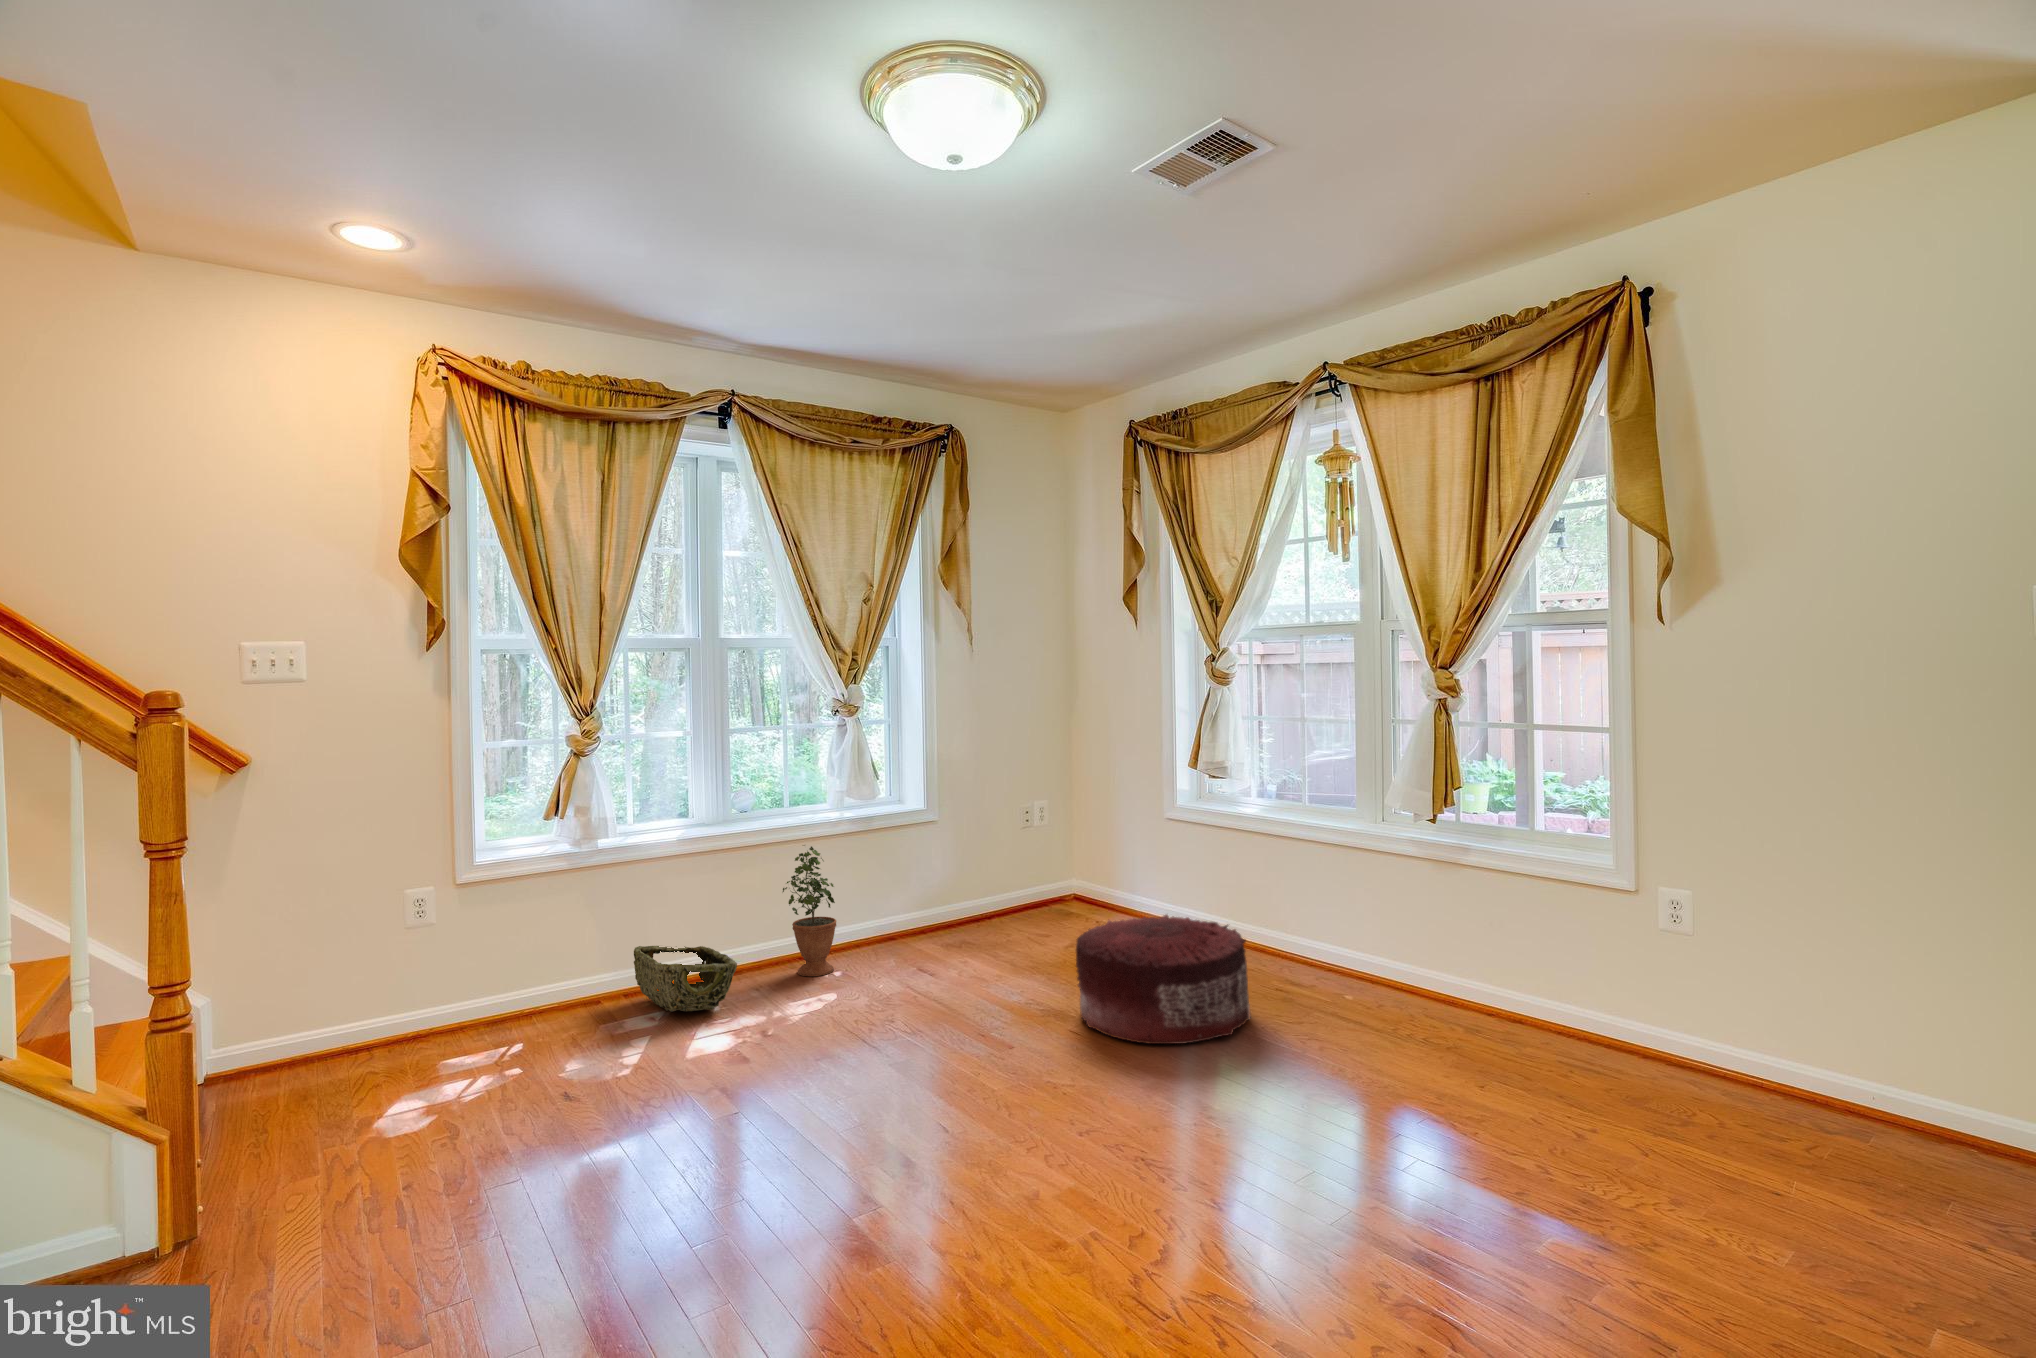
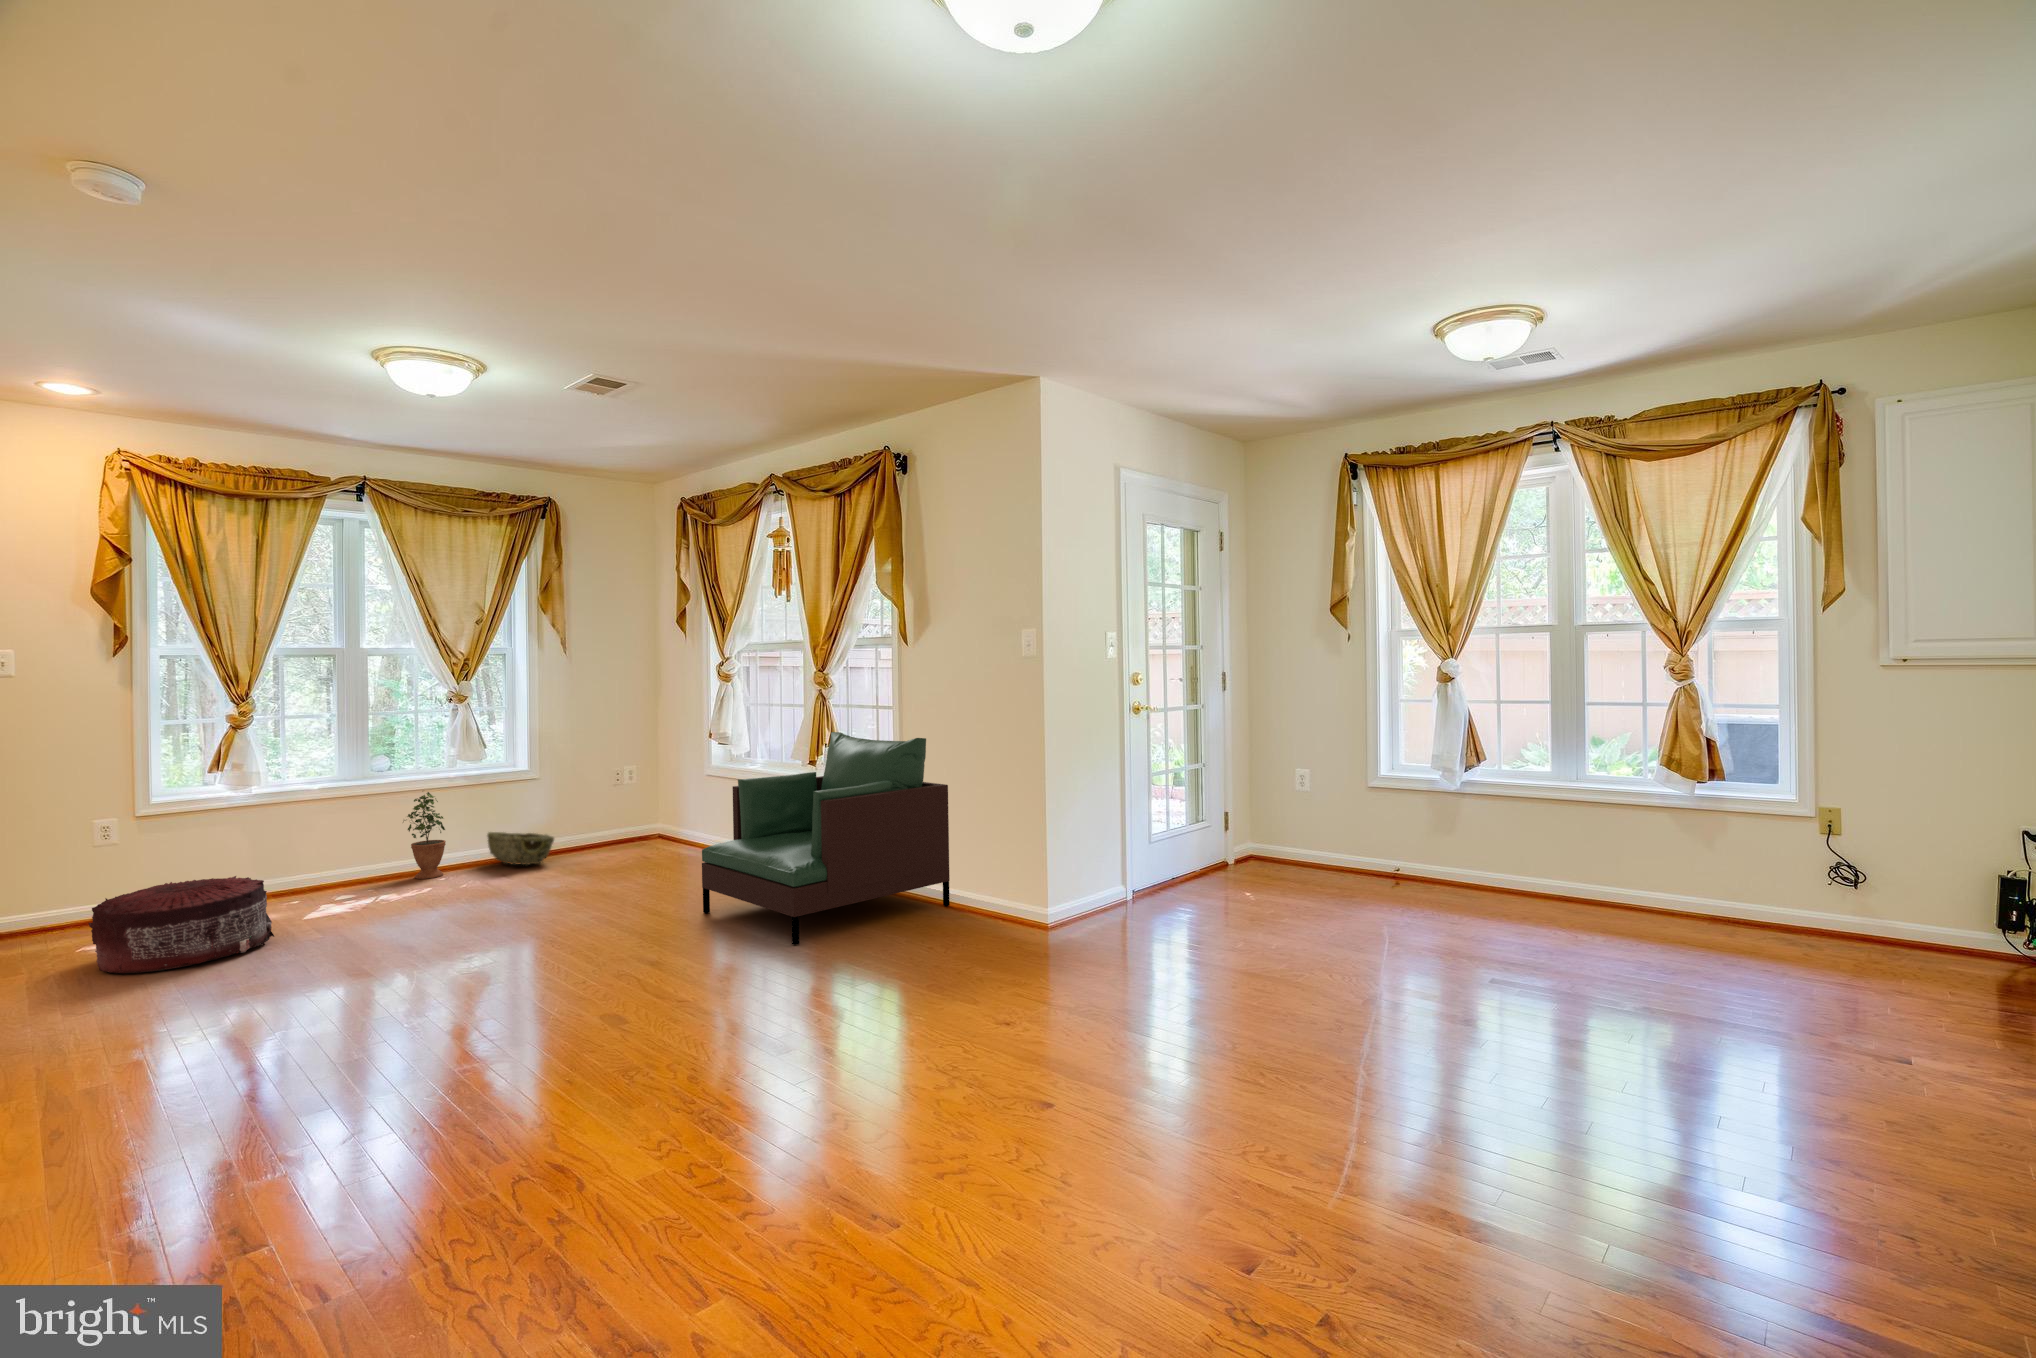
armchair: none [1334,764,1852,1239] -> present [702,732,950,945]
pouf: present [1076,915,1250,1044] -> present [89,876,274,974]
woven basket: present [634,946,737,1012] -> present [487,832,554,865]

